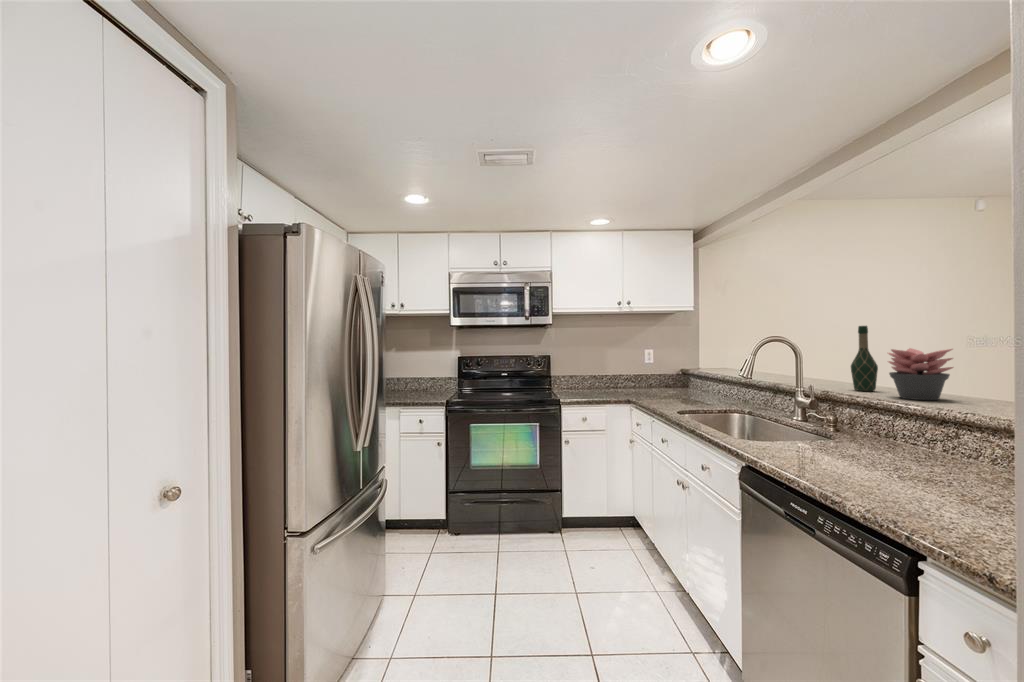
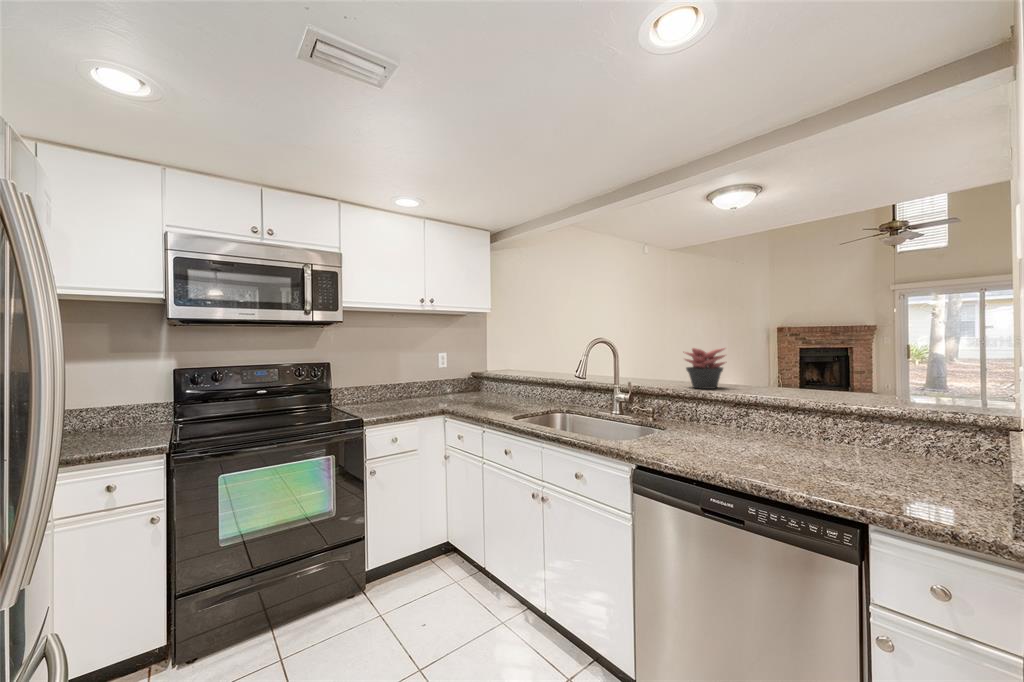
wine bottle: present [851,326,878,391] -> none [649,329,667,384]

